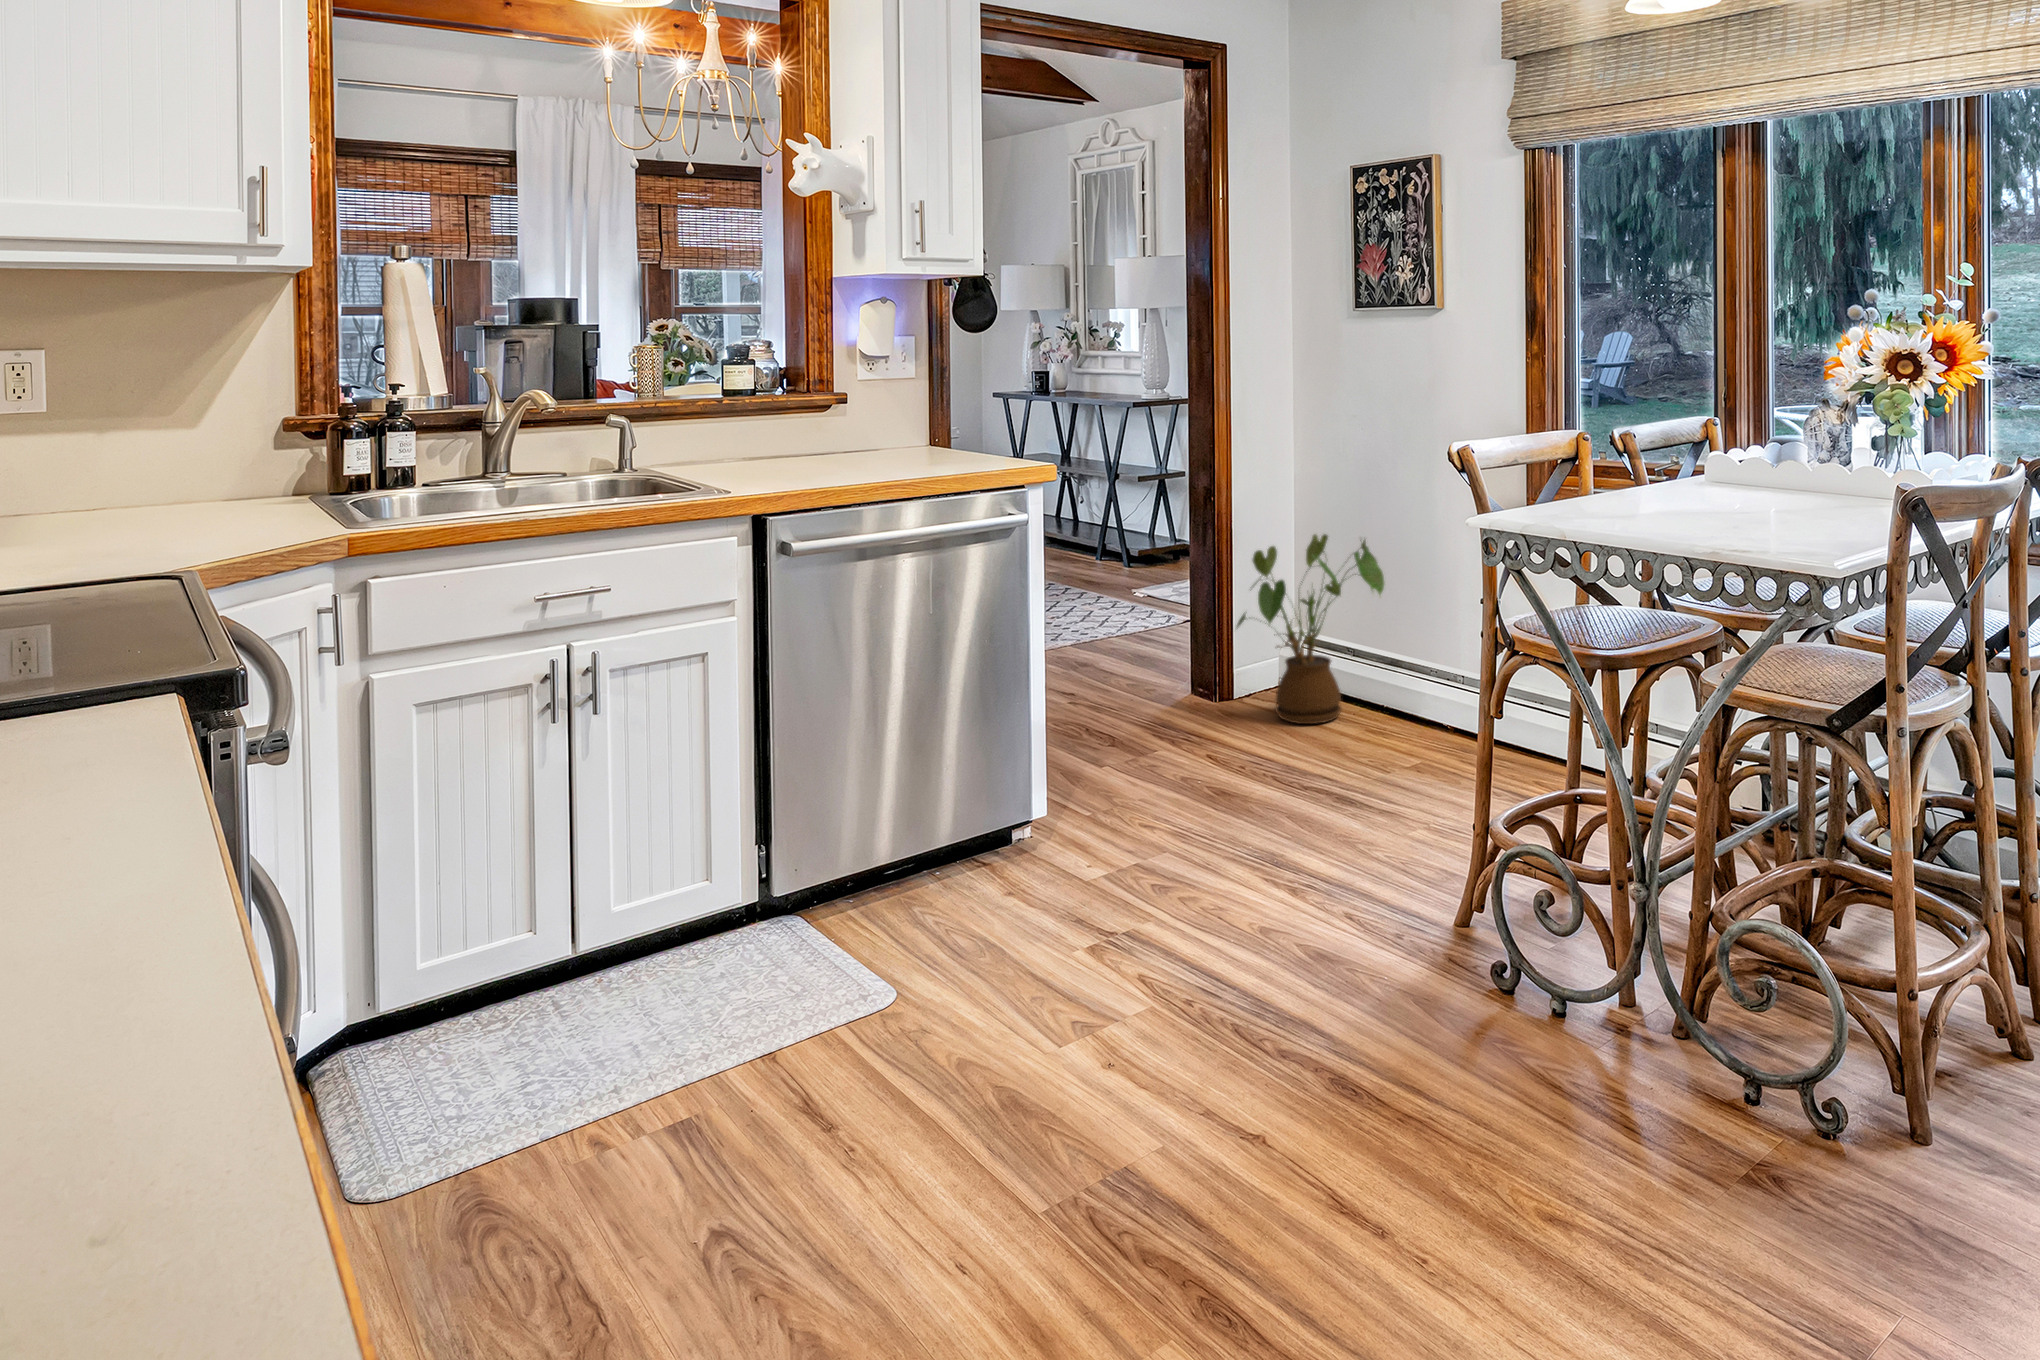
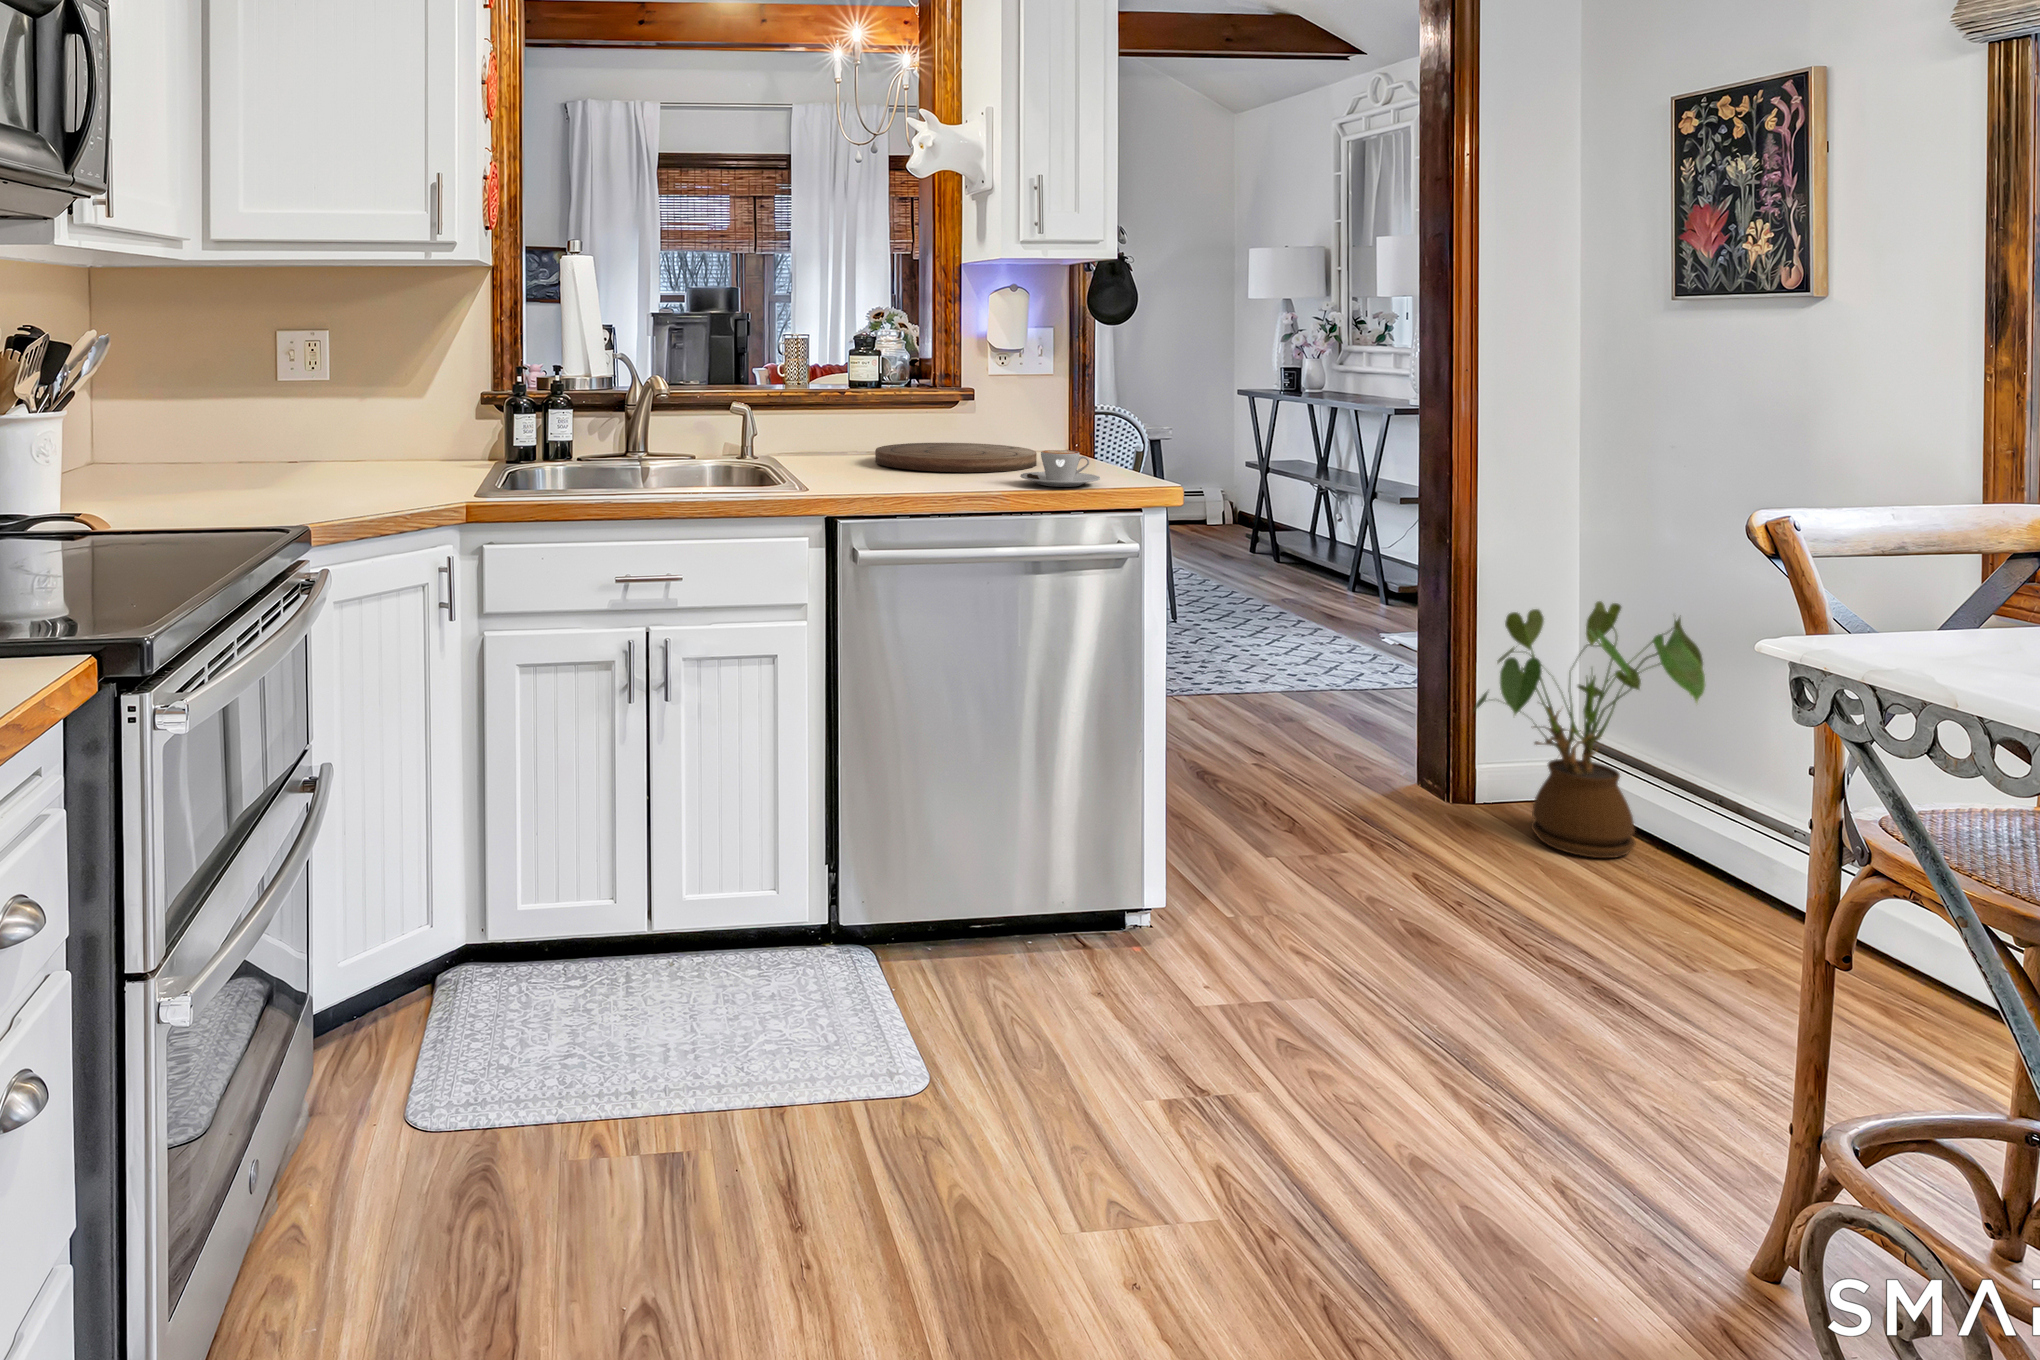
coffee cup: none [920,442,989,473] -> present [1020,450,1100,487]
cutting board: none [759,445,914,470] -> present [875,443,1037,472]

